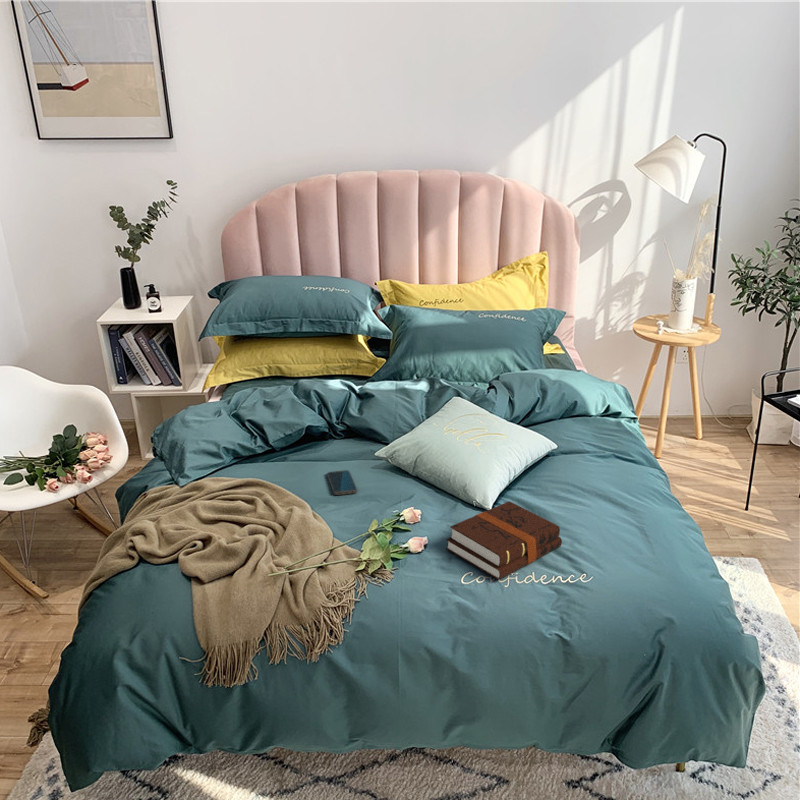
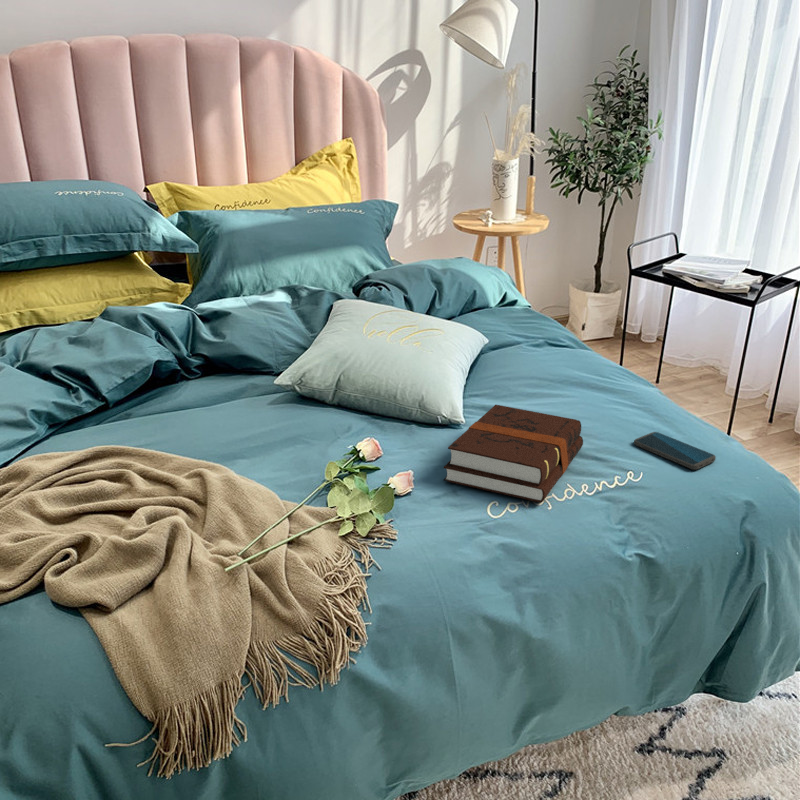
smartphone: present [327,470,357,495] -> present [634,432,716,470]

